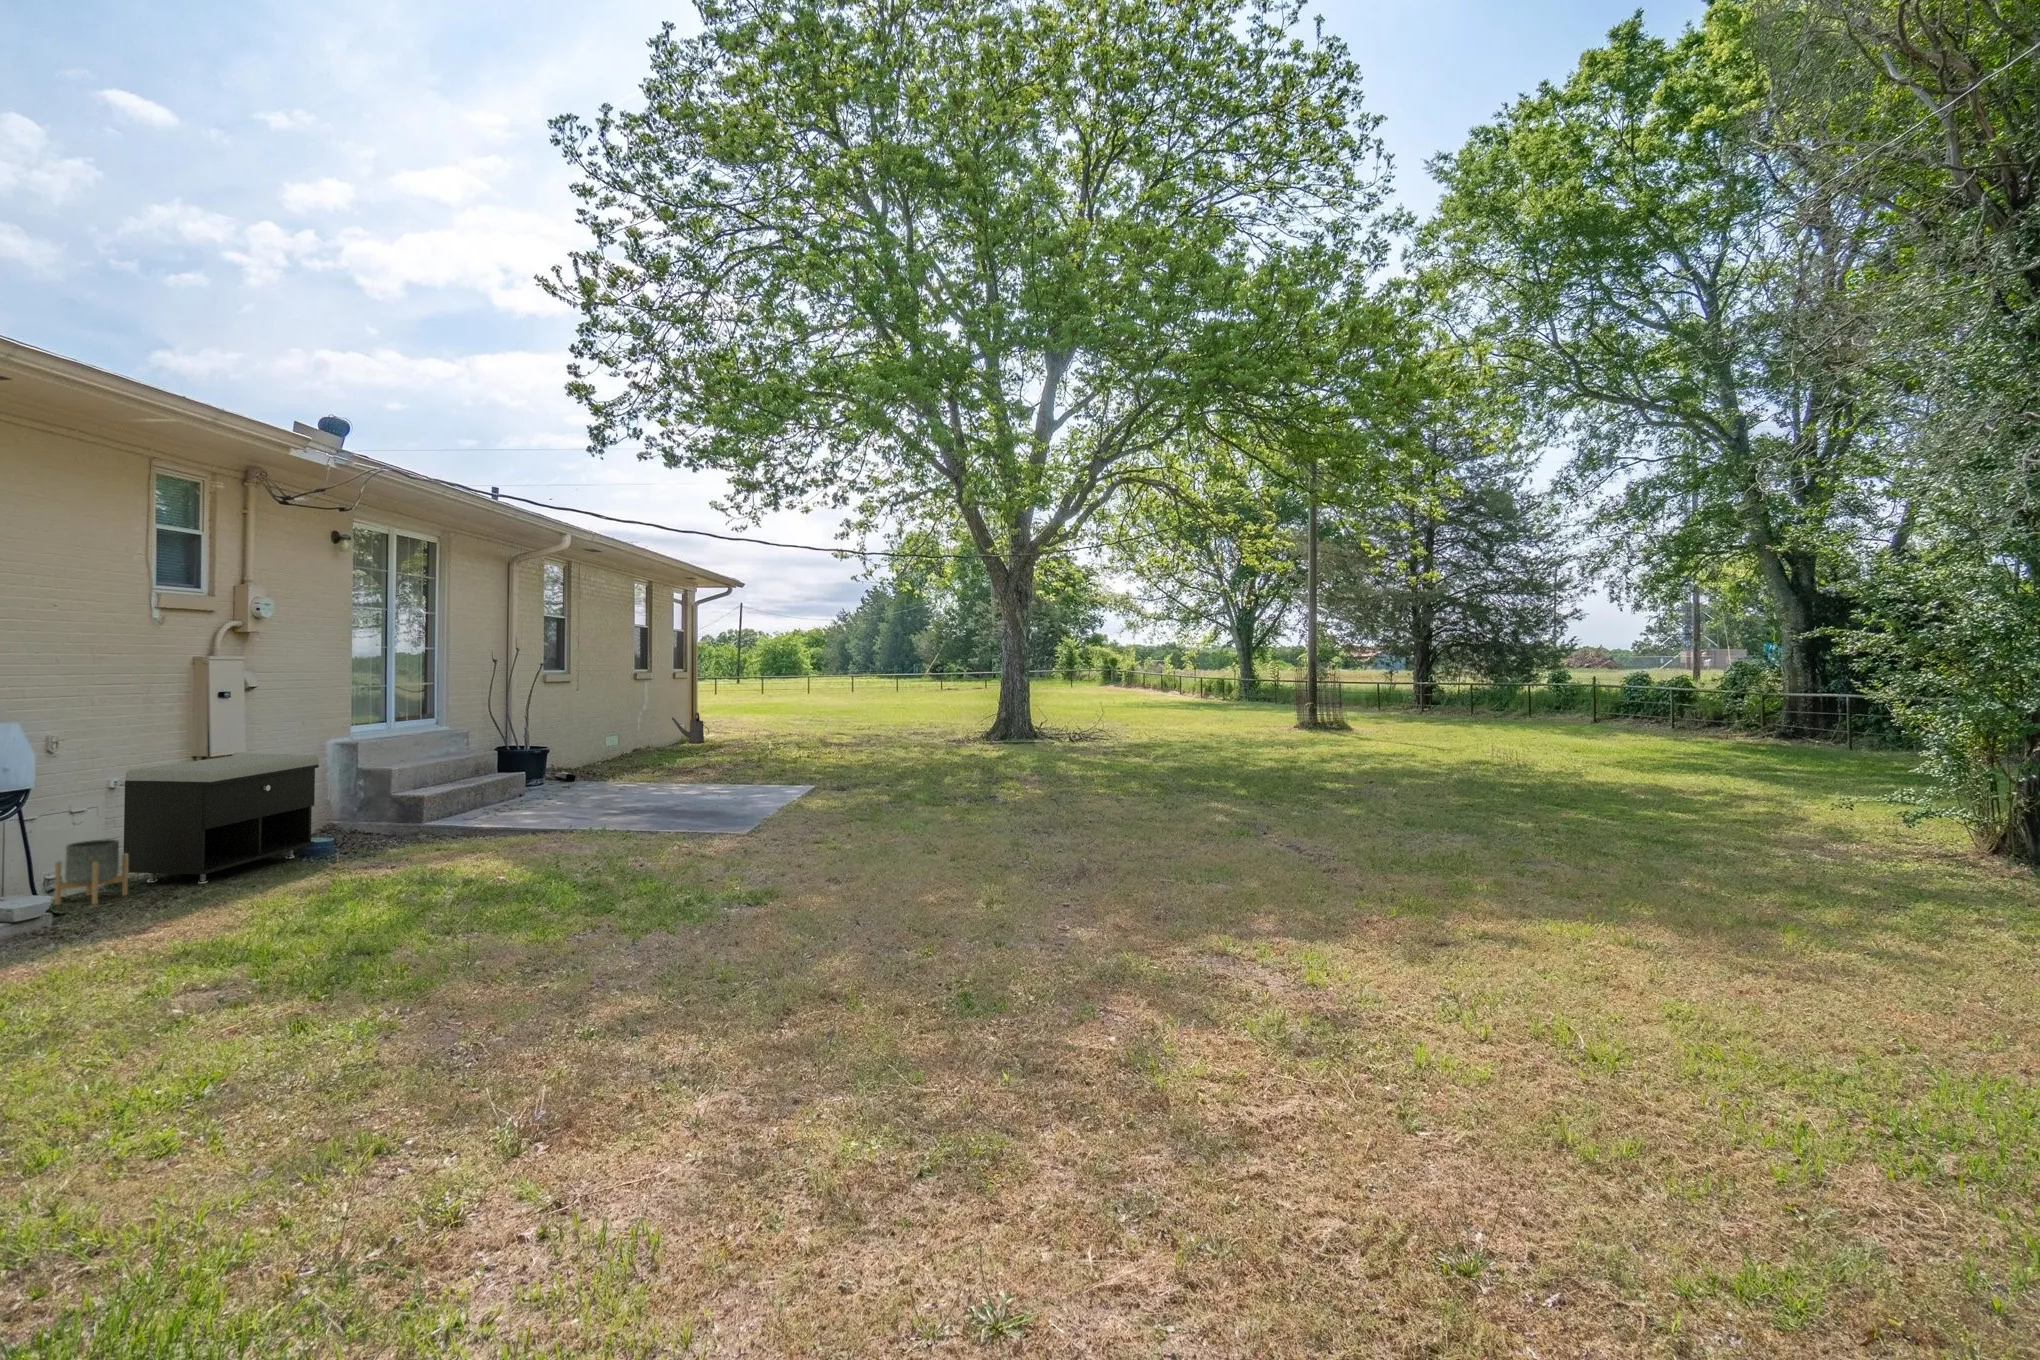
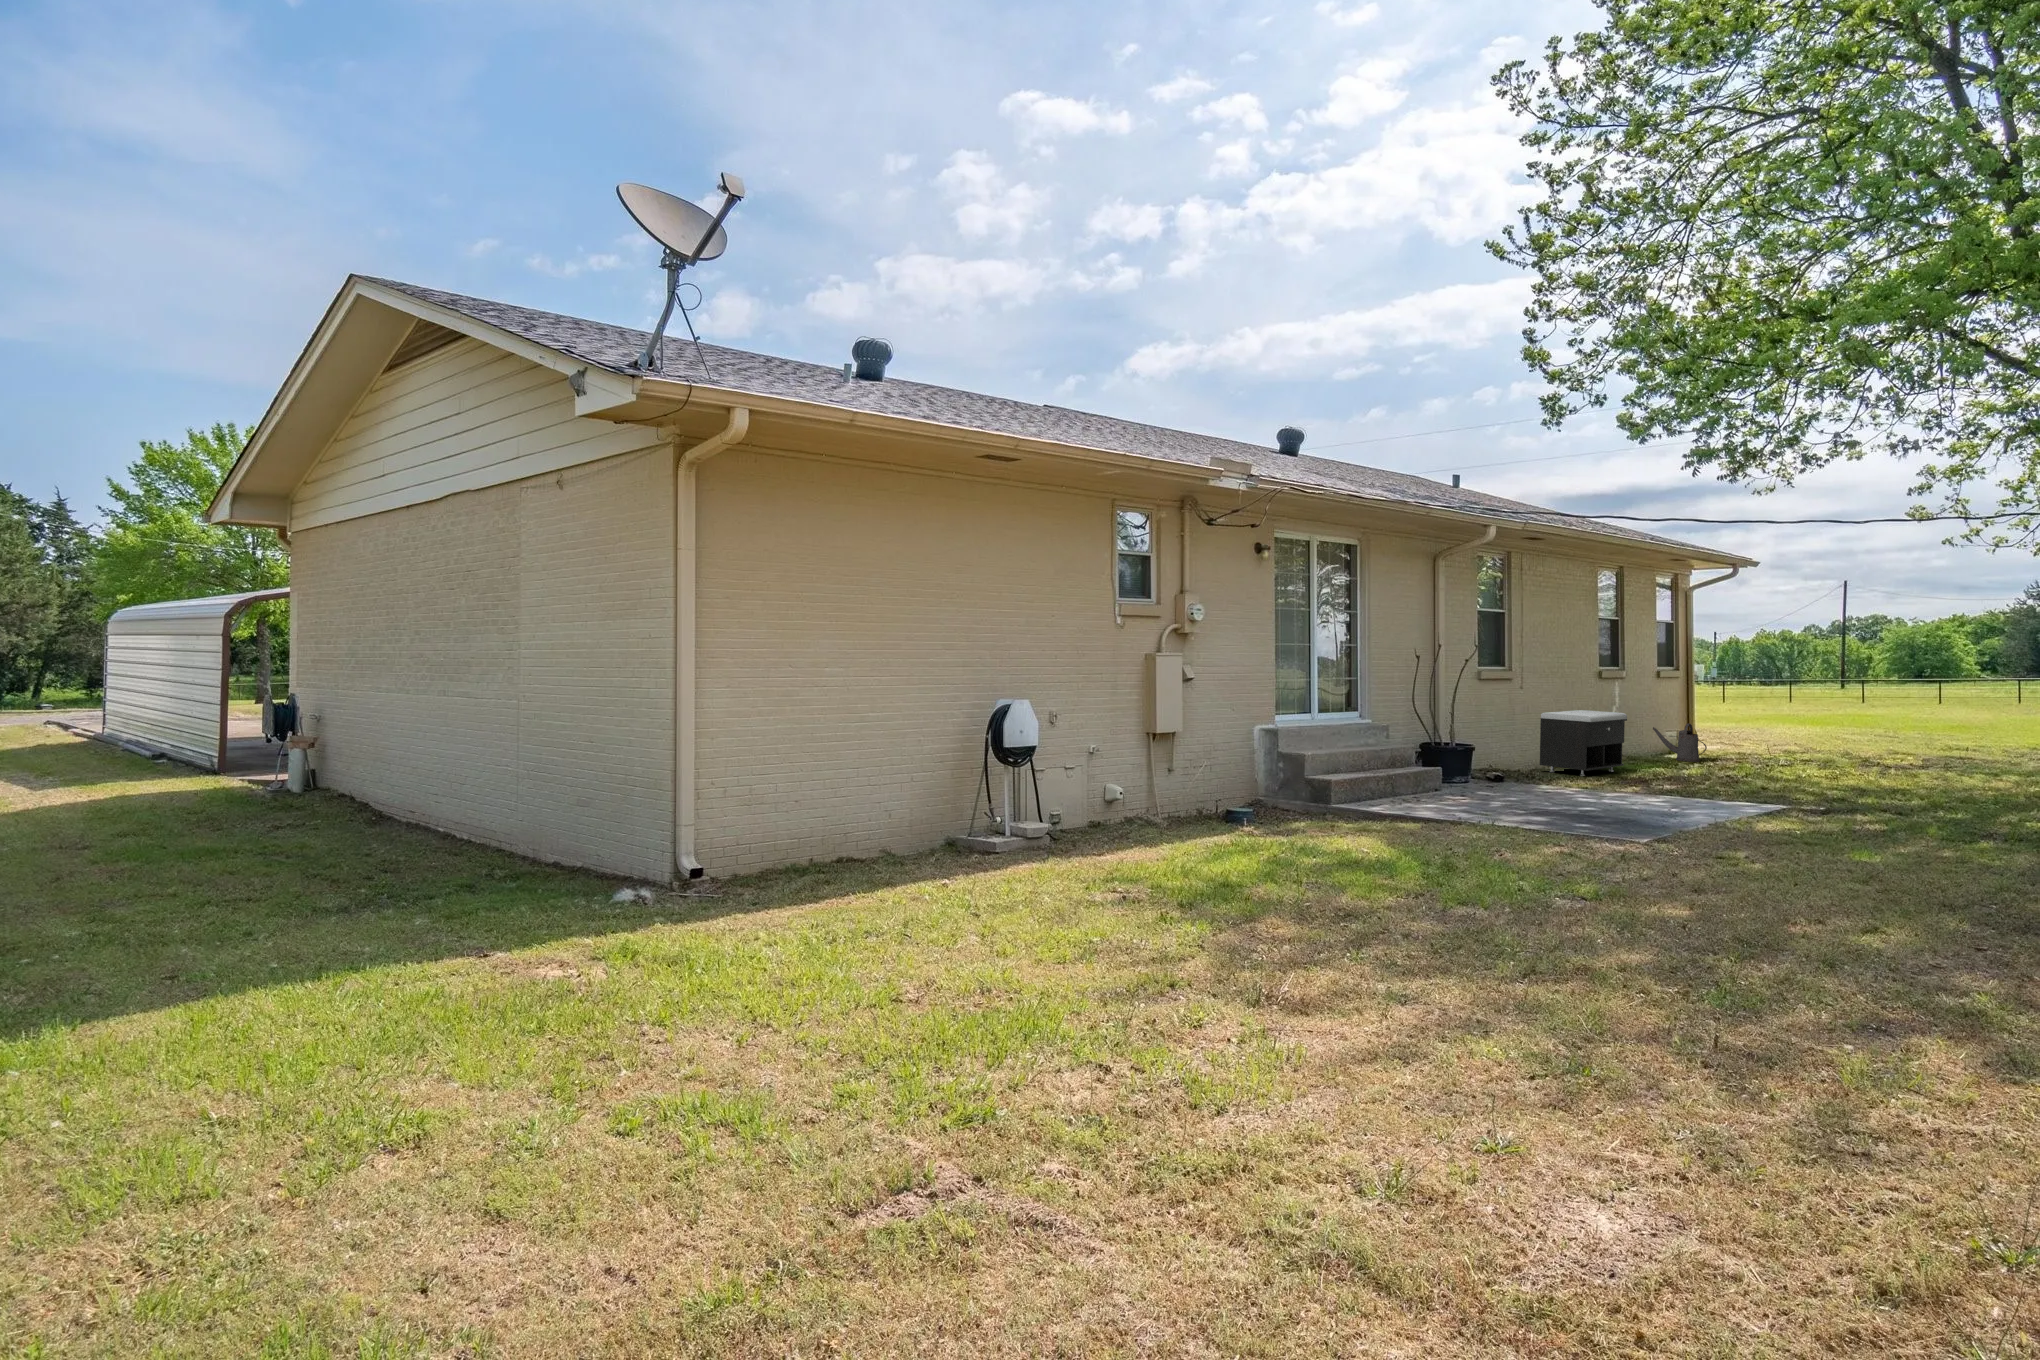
storage bench: present [124,754,319,884] -> present [1540,710,1627,776]
planter: present [55,839,128,905] -> none [1062,786,1102,833]

